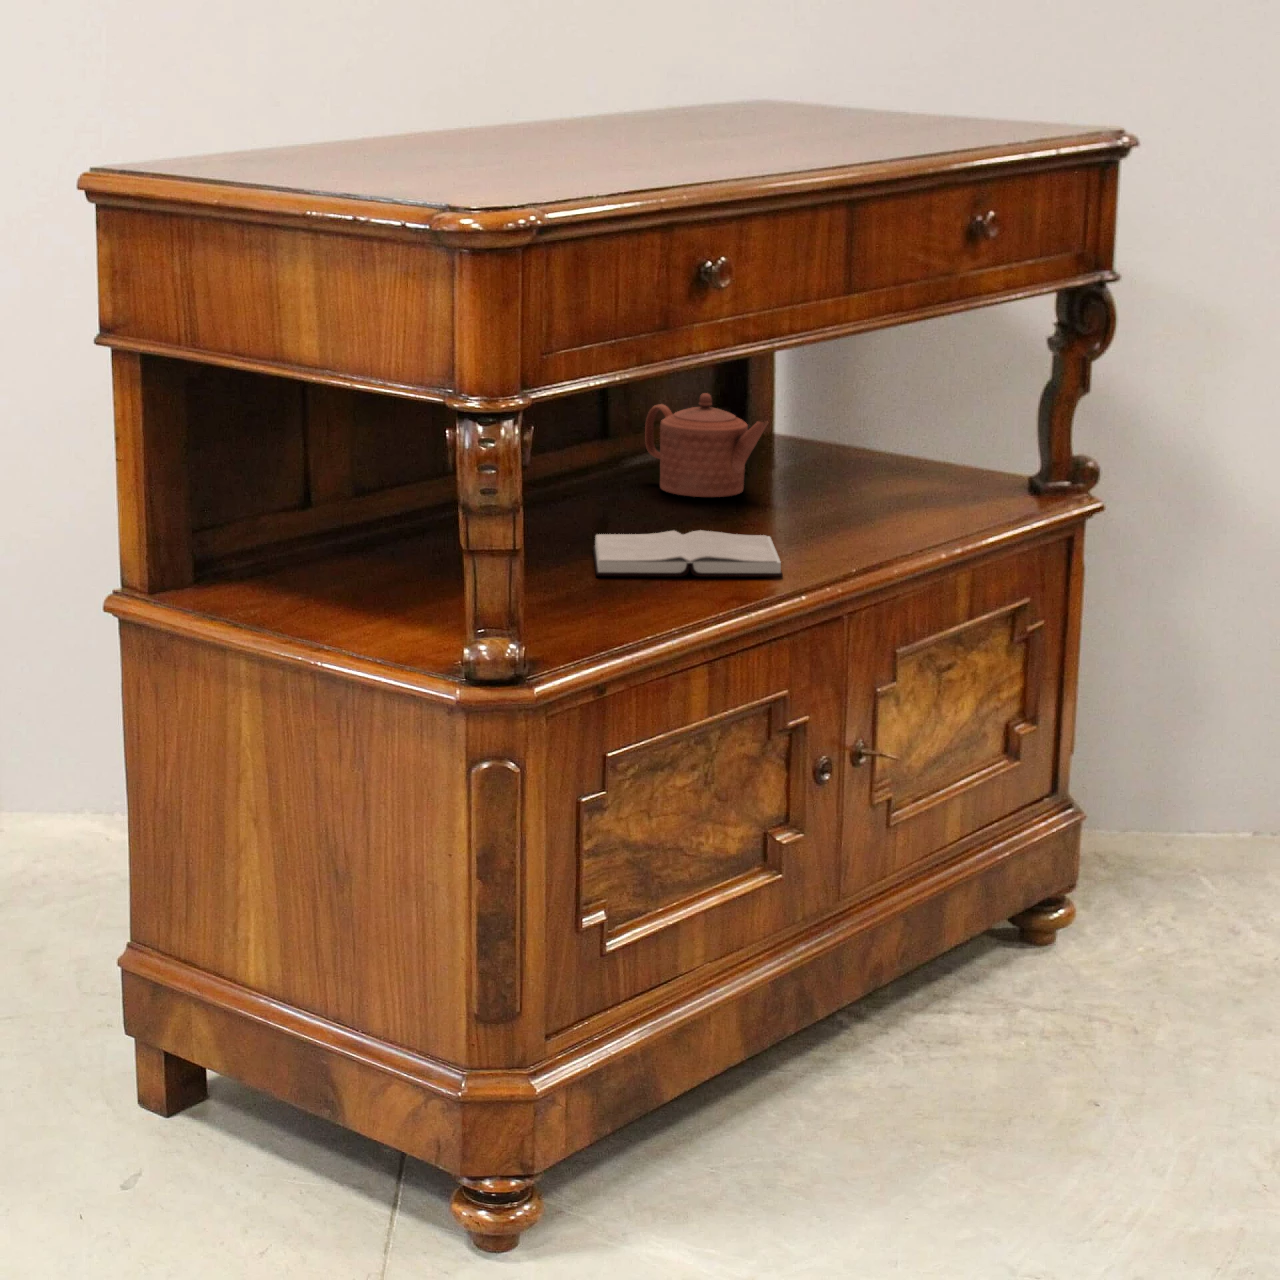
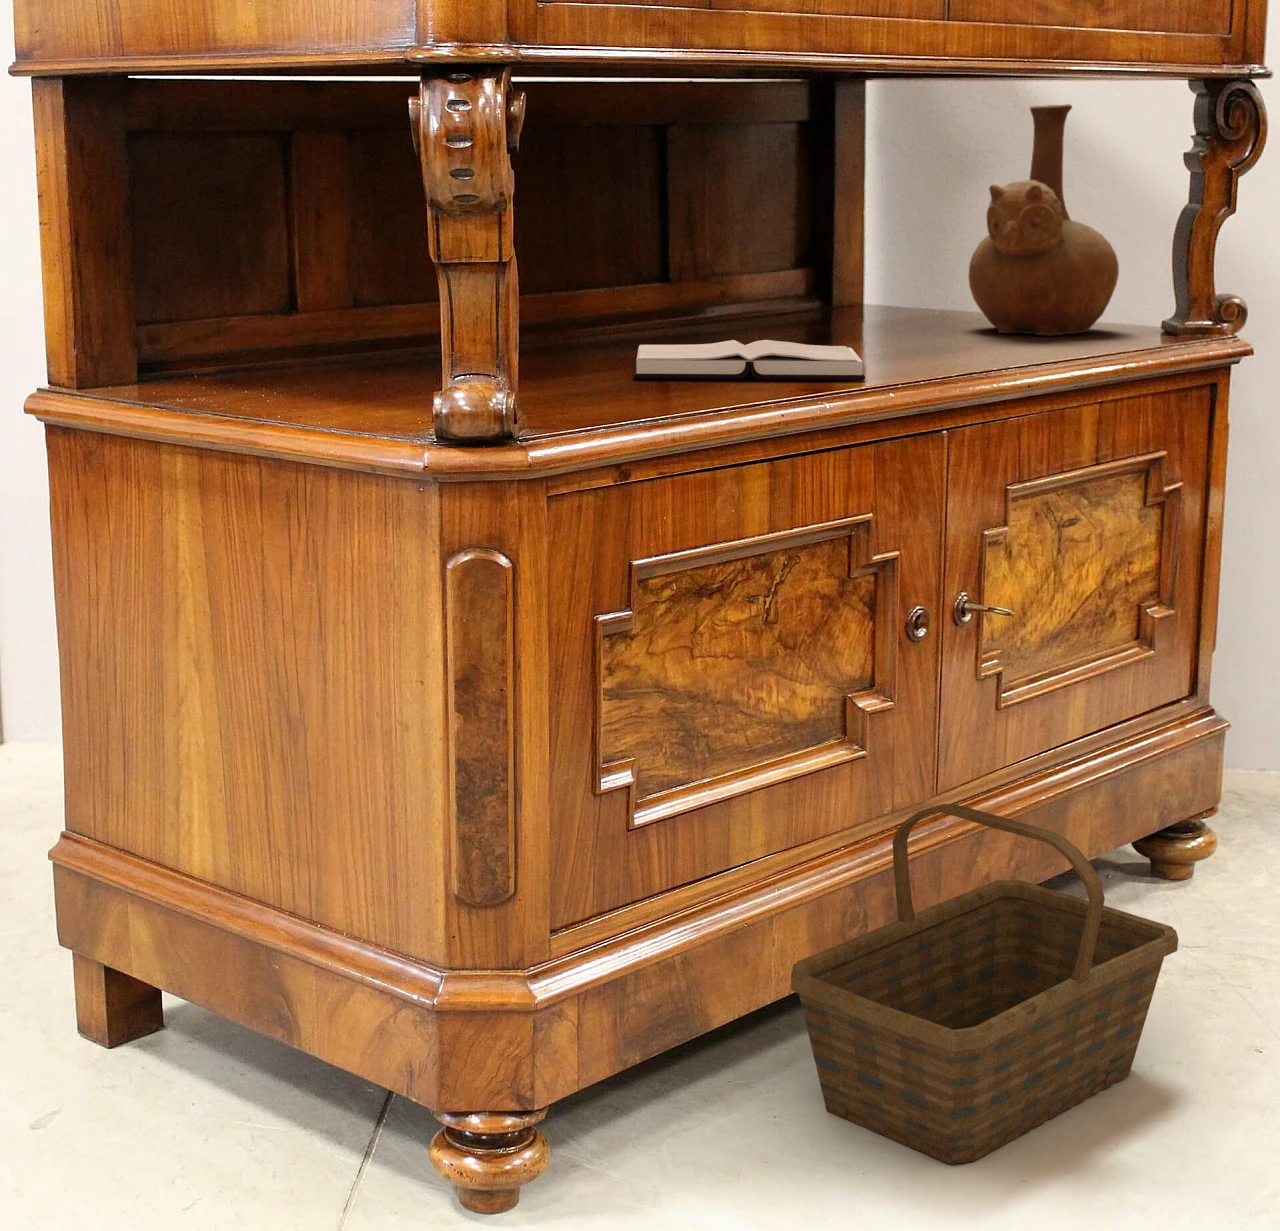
vase: none [866,291,993,491] -> present [968,104,1119,335]
teapot: present [645,393,768,497] -> none [710,217,853,336]
basket: none [726,918,1029,1206] -> present [791,804,1178,1165]

